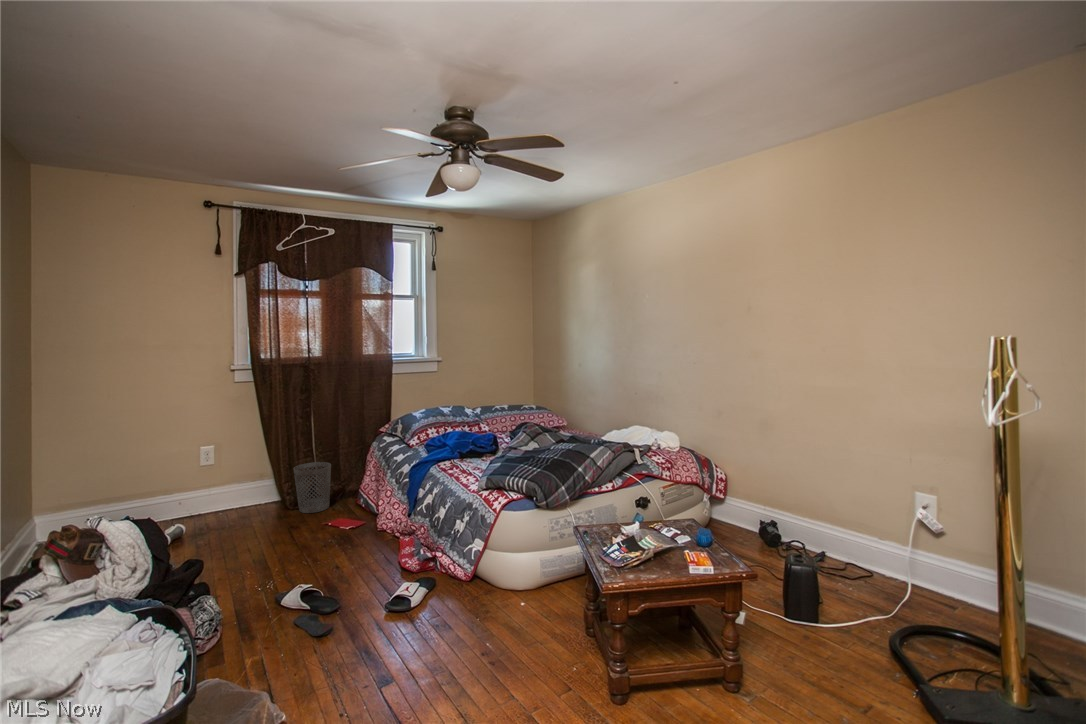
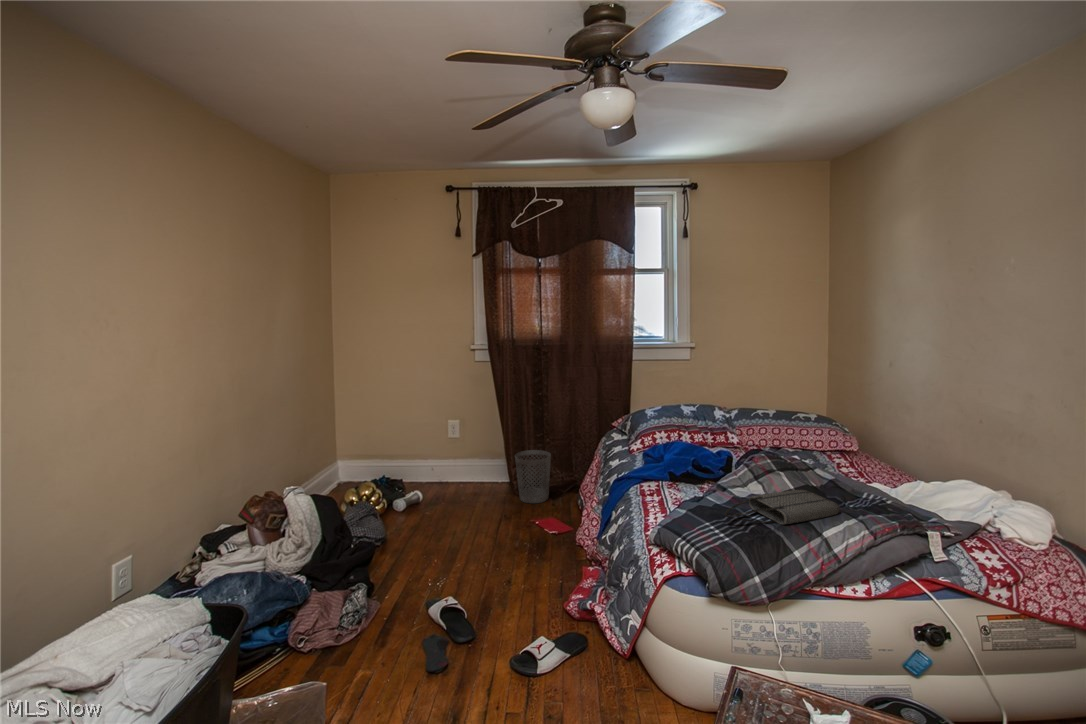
tote bag: none [530,440,589,459] -> present [725,490,840,524]

